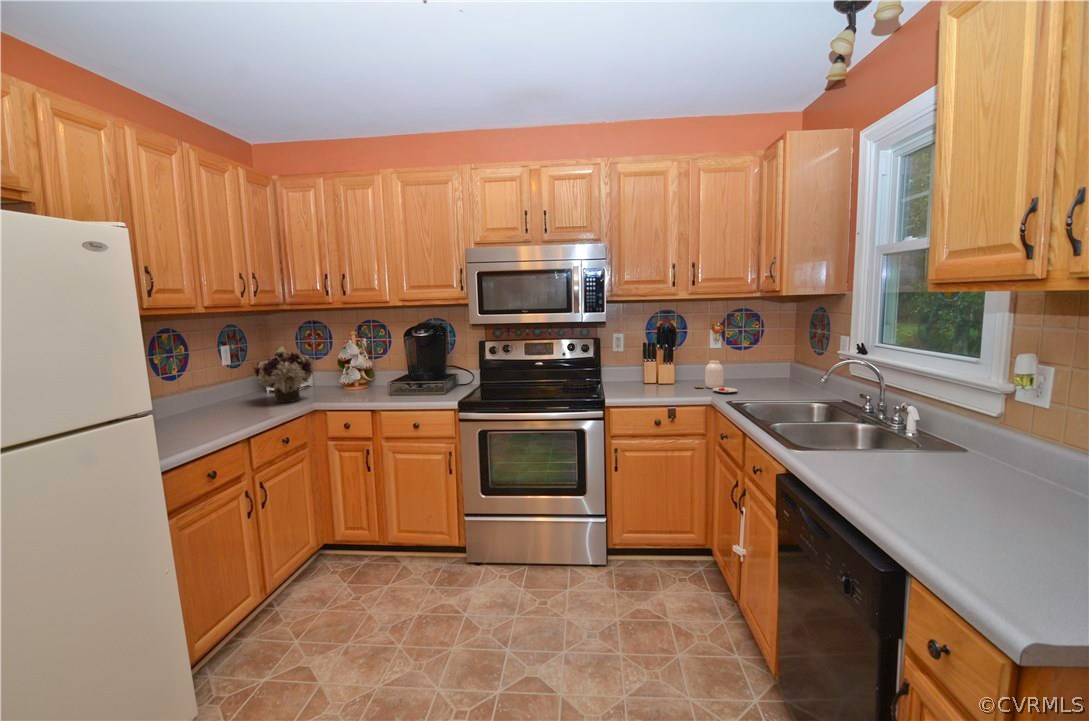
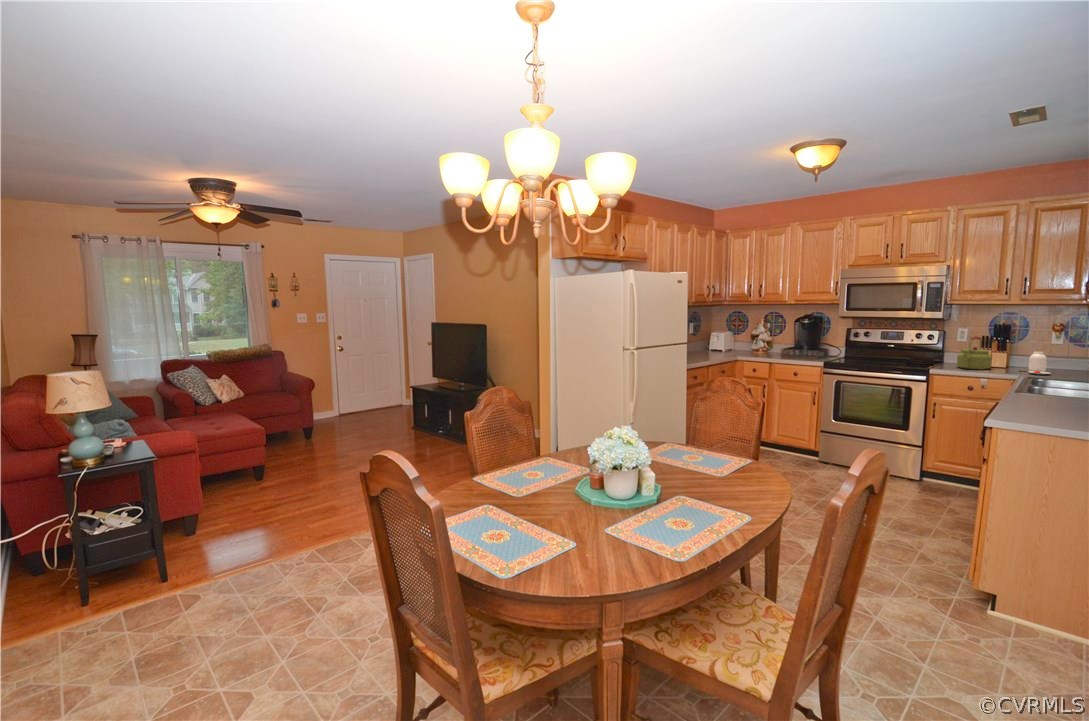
kettle: none [627,345,666,392] -> present [957,337,992,369]
flower arrangement: present [254,347,314,403] -> none [709,324,741,355]

